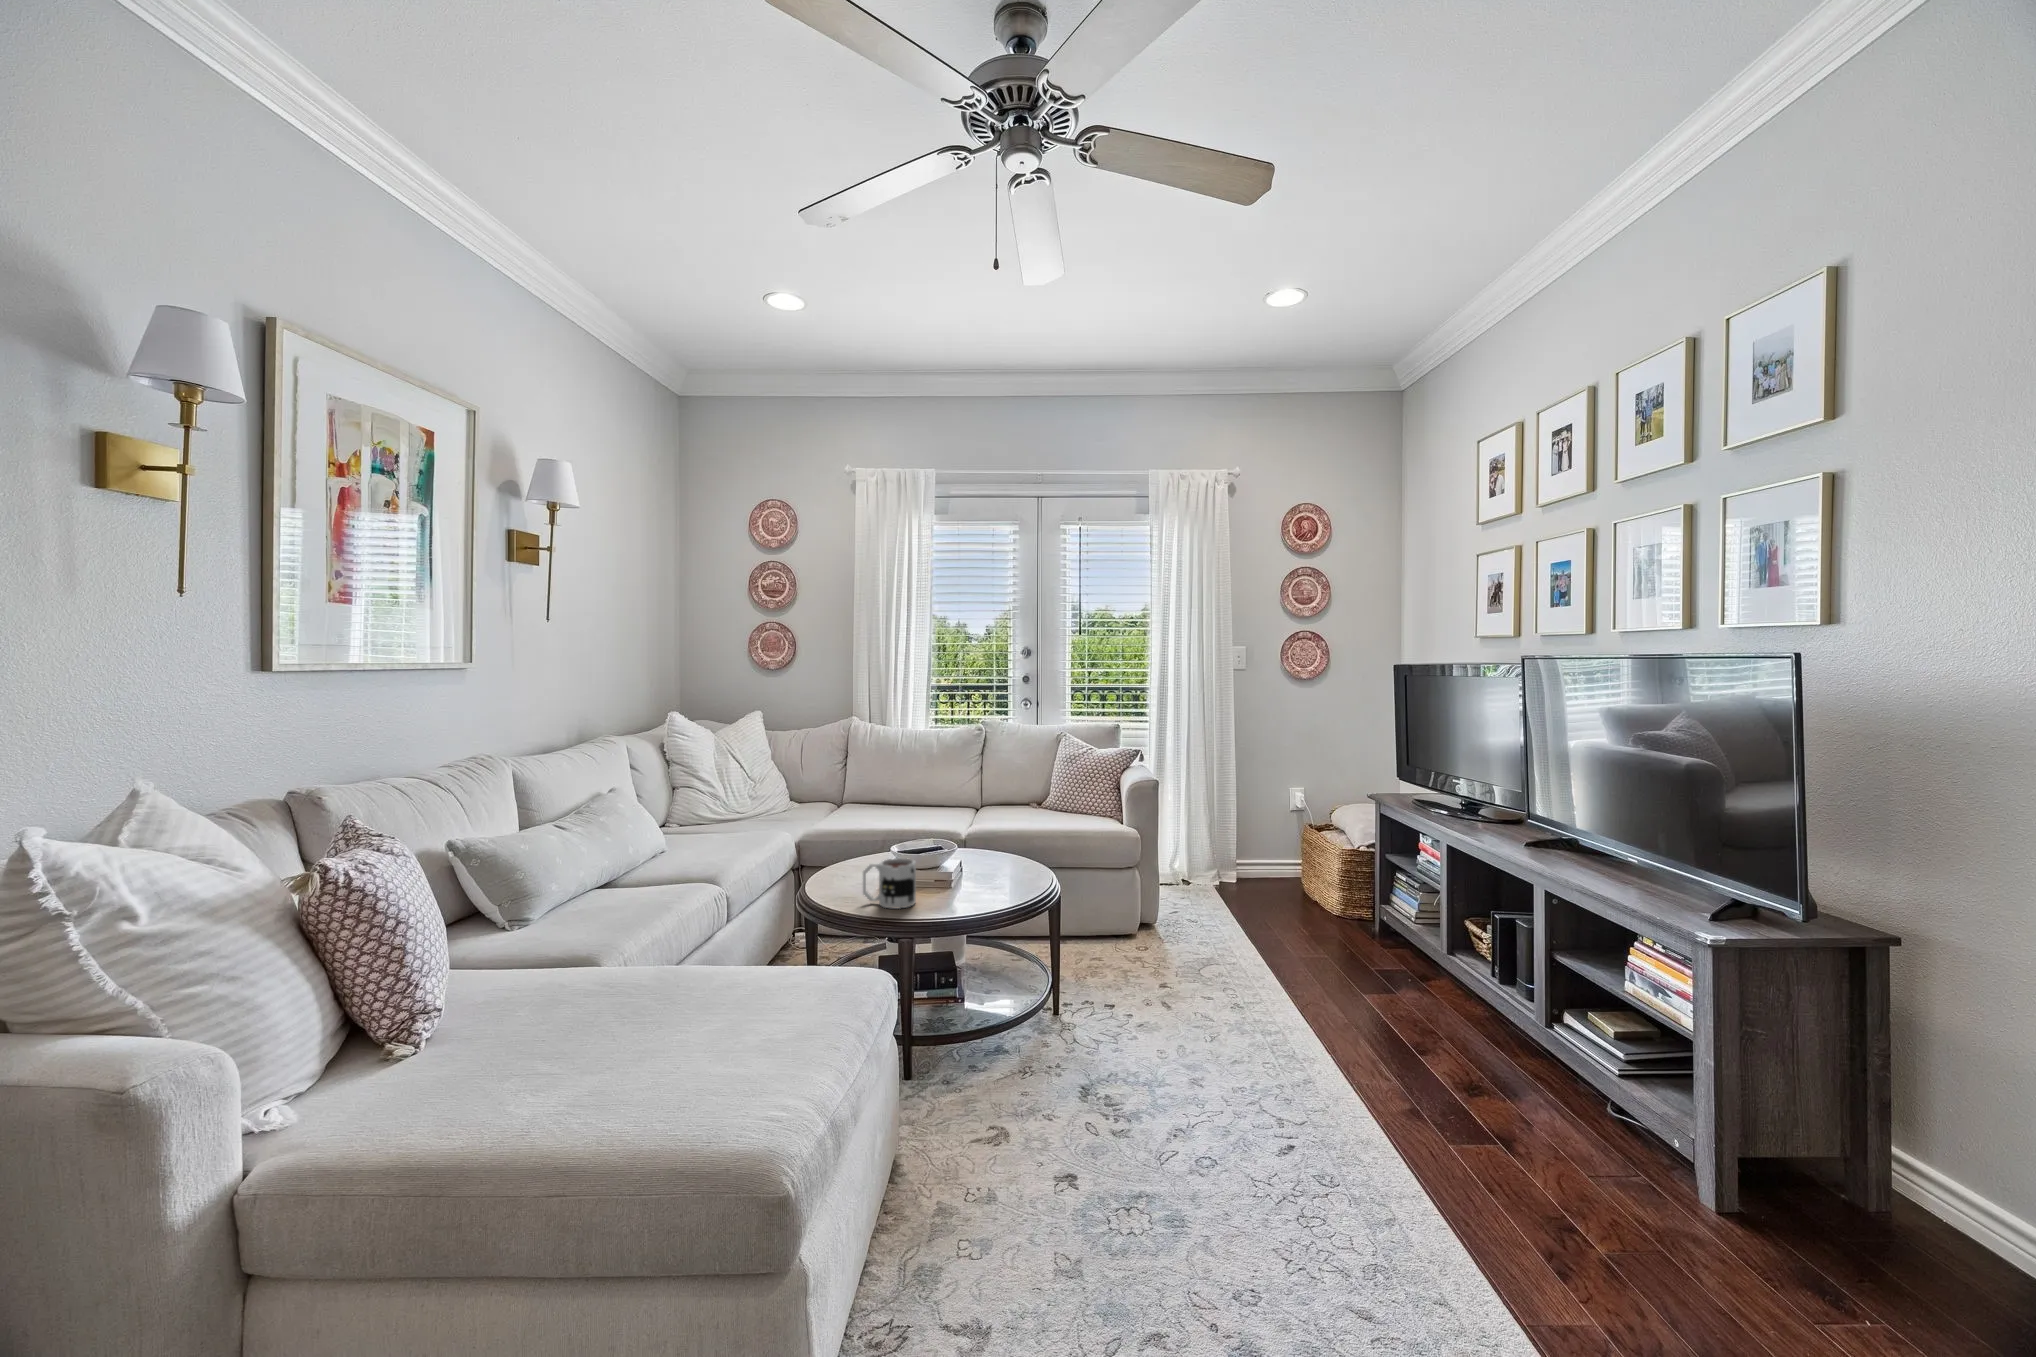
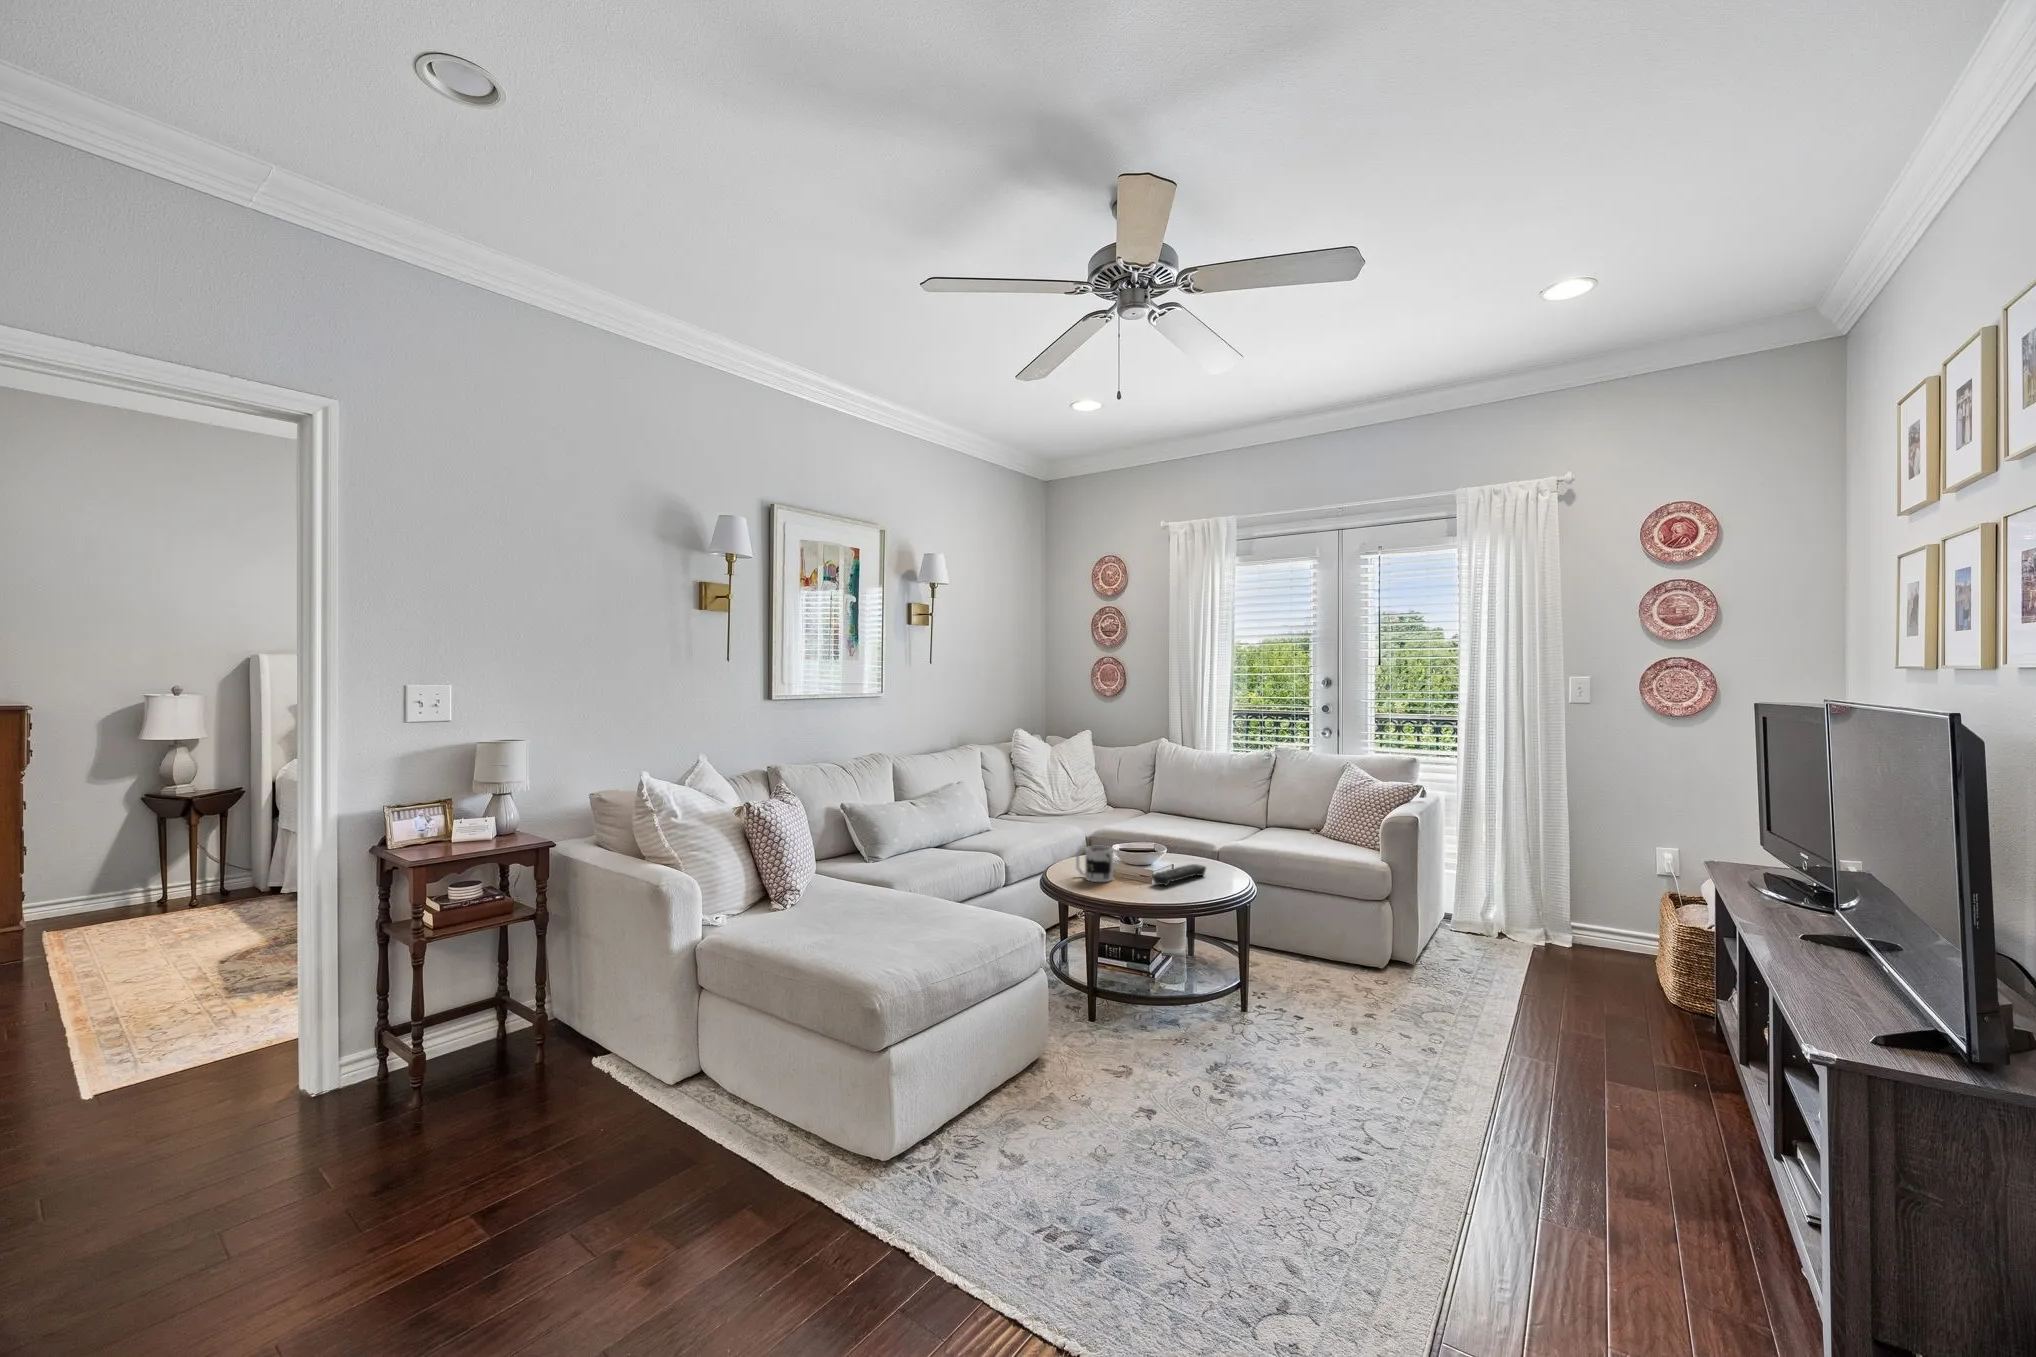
remote control: none [969,866,1015,900] -> present [1152,864,1206,885]

